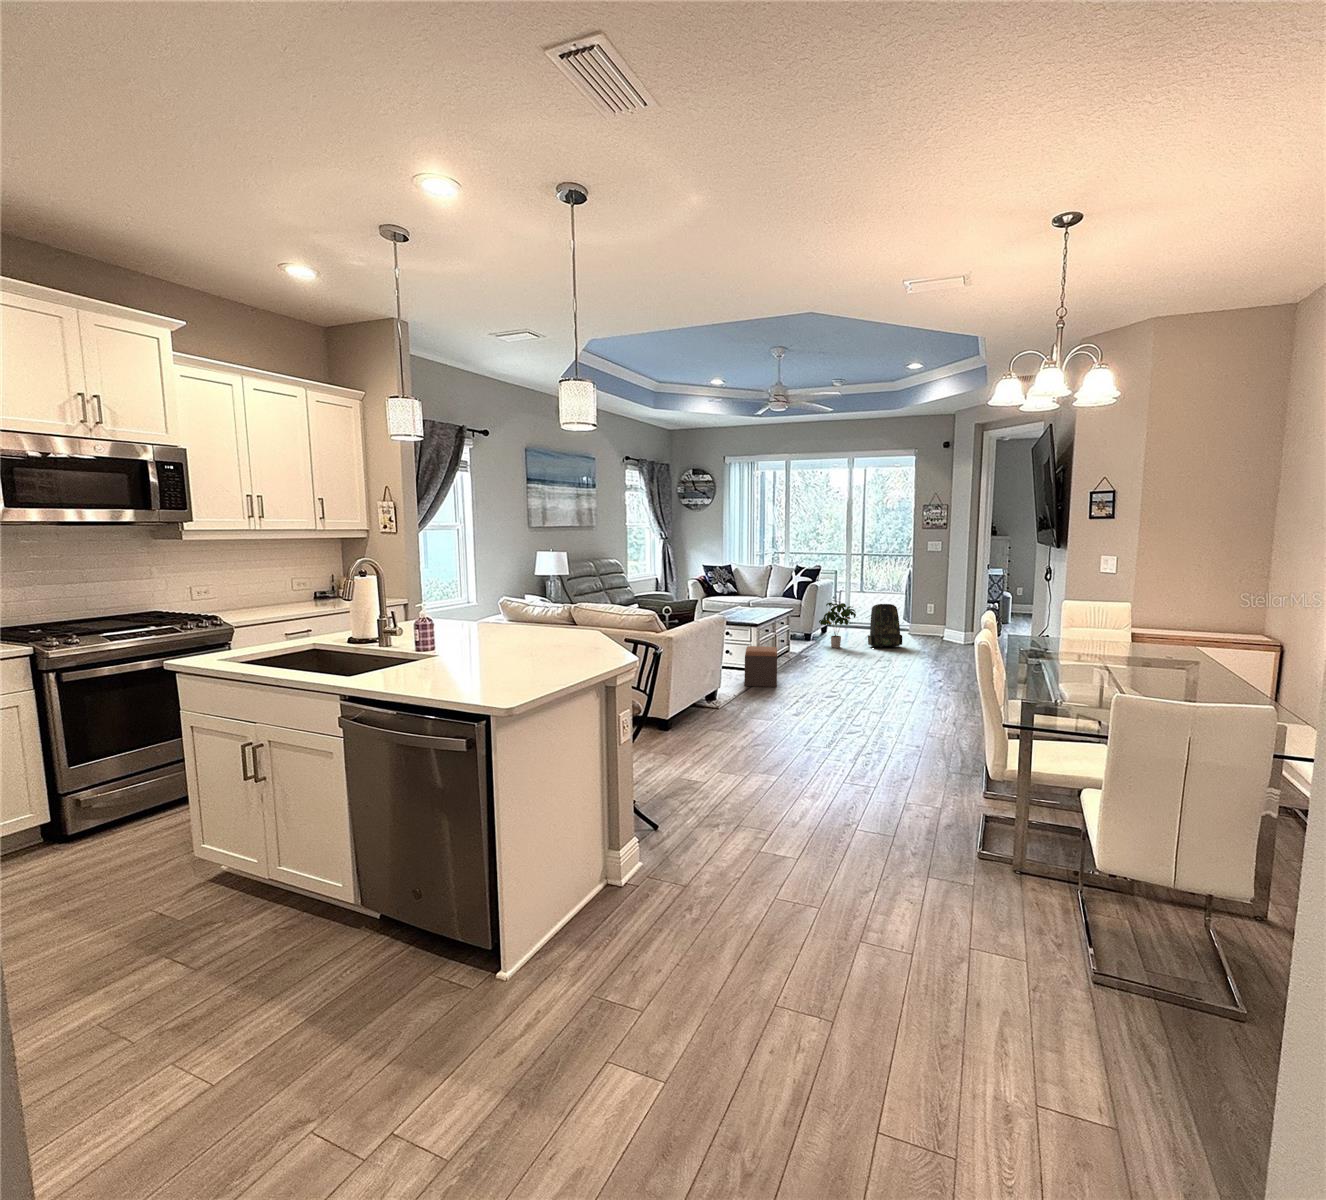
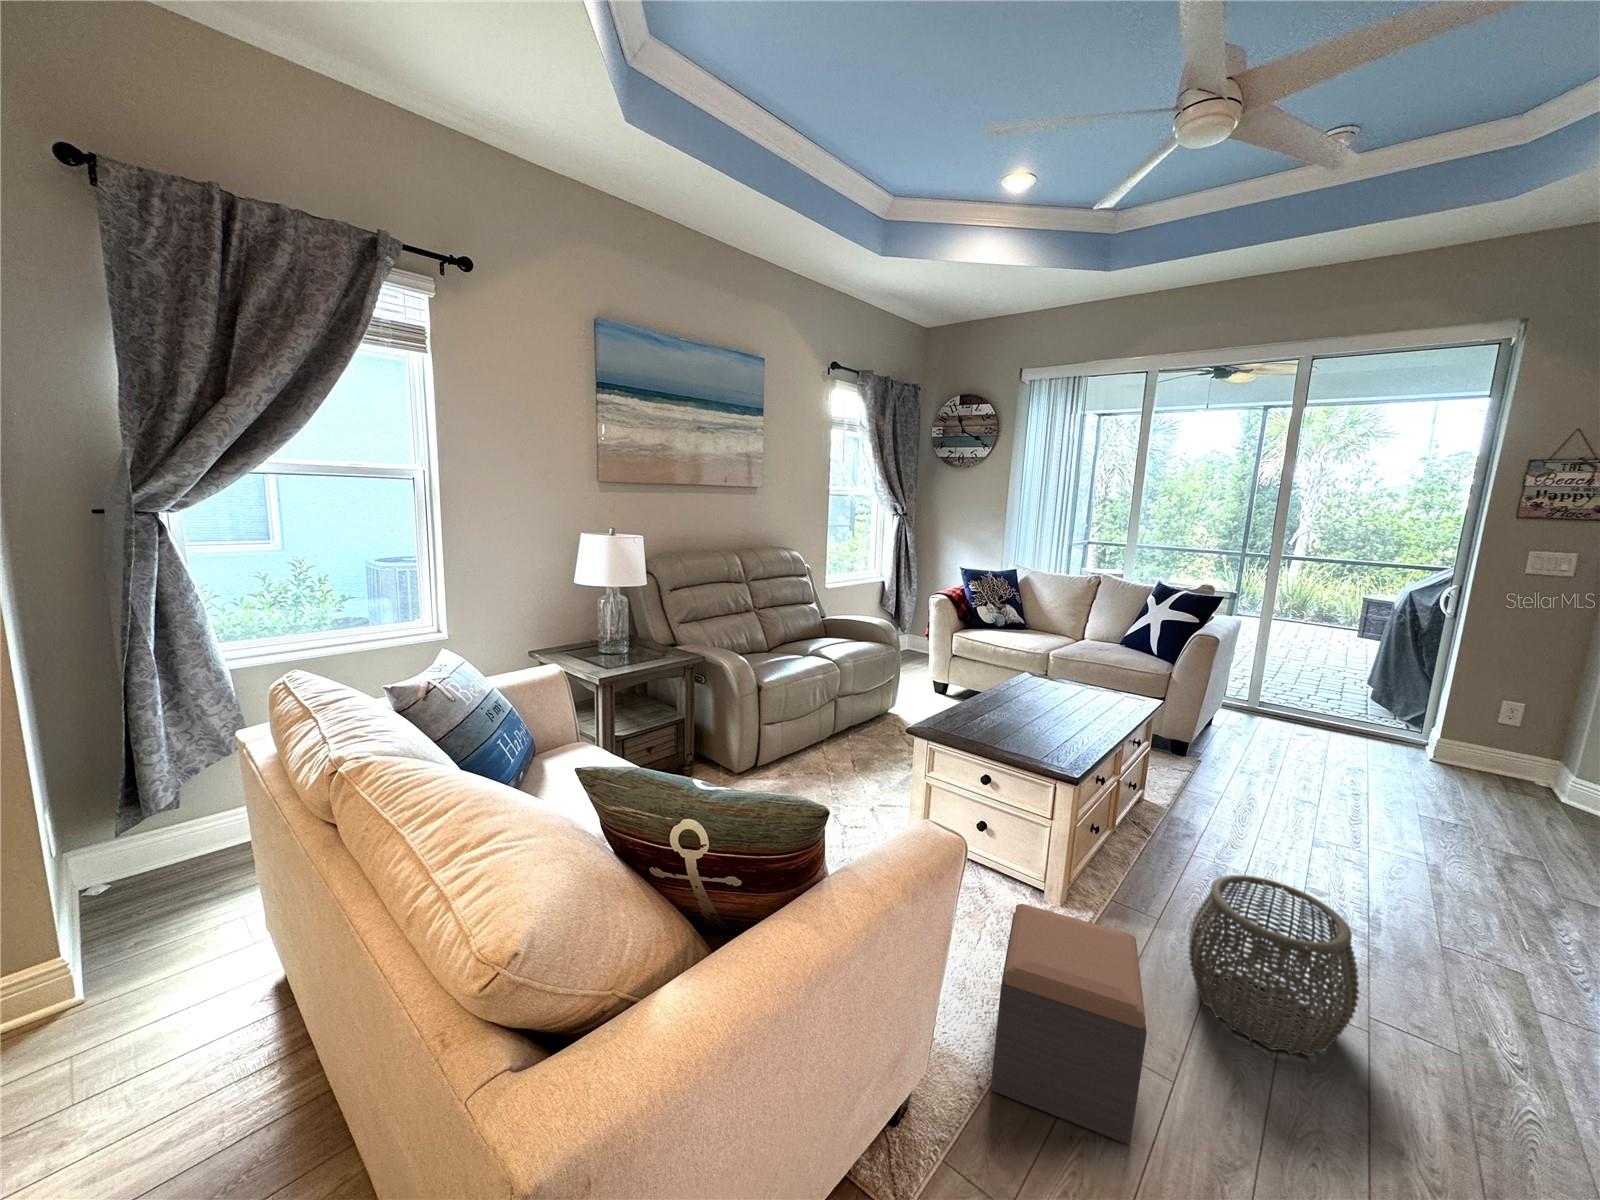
potted plant: present [819,603,856,648] -> none [1223,693,1353,814]
backpack: present [868,604,902,647] -> none [1369,710,1493,842]
woven basket: none [794,640,833,677] -> present [1188,875,1359,1056]

